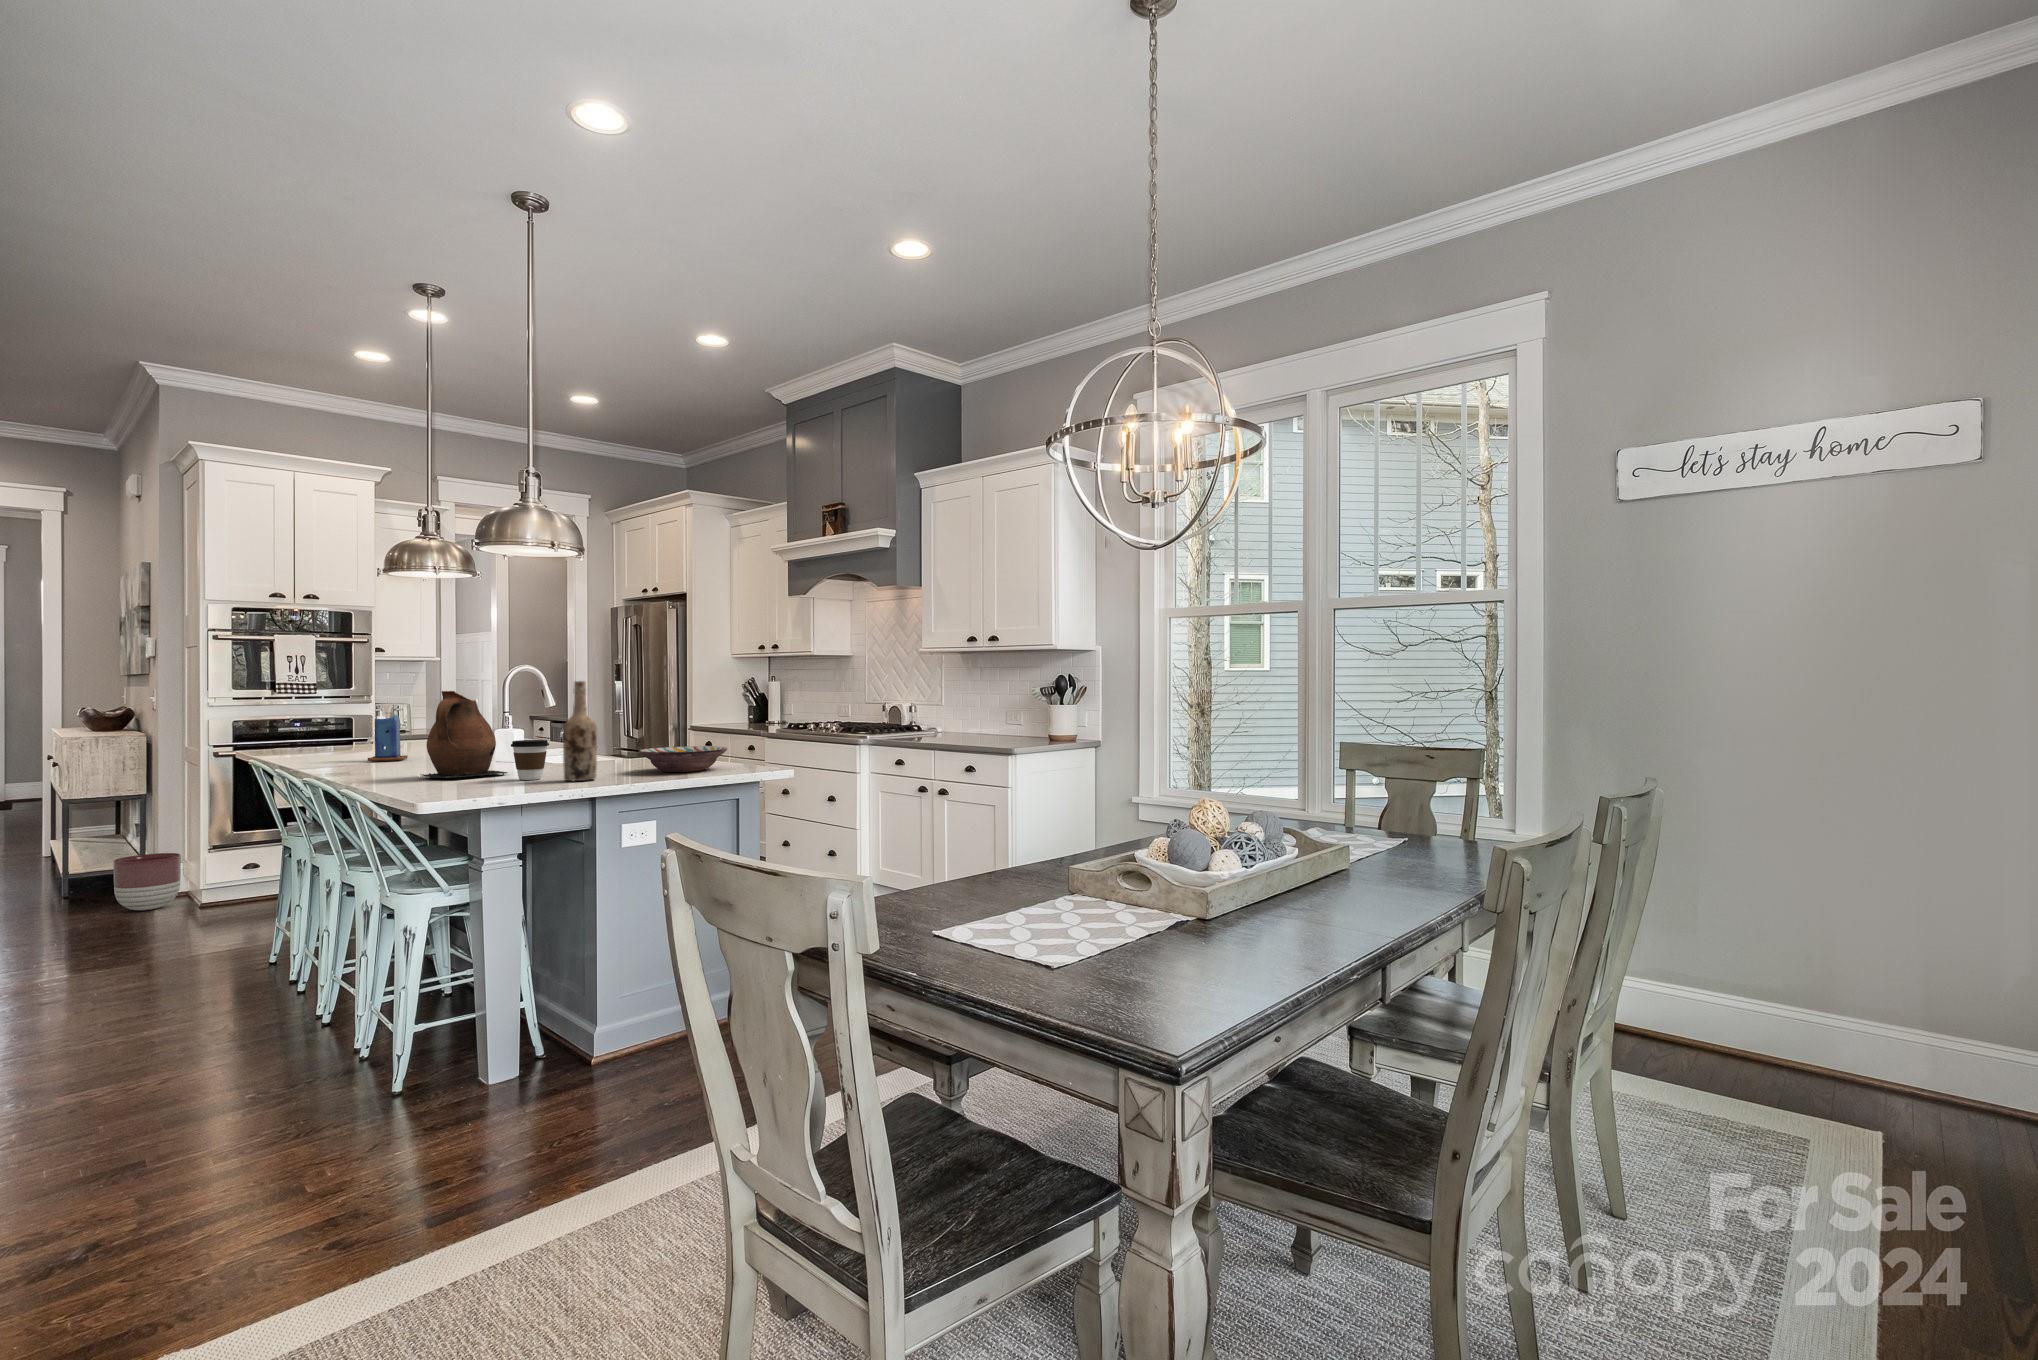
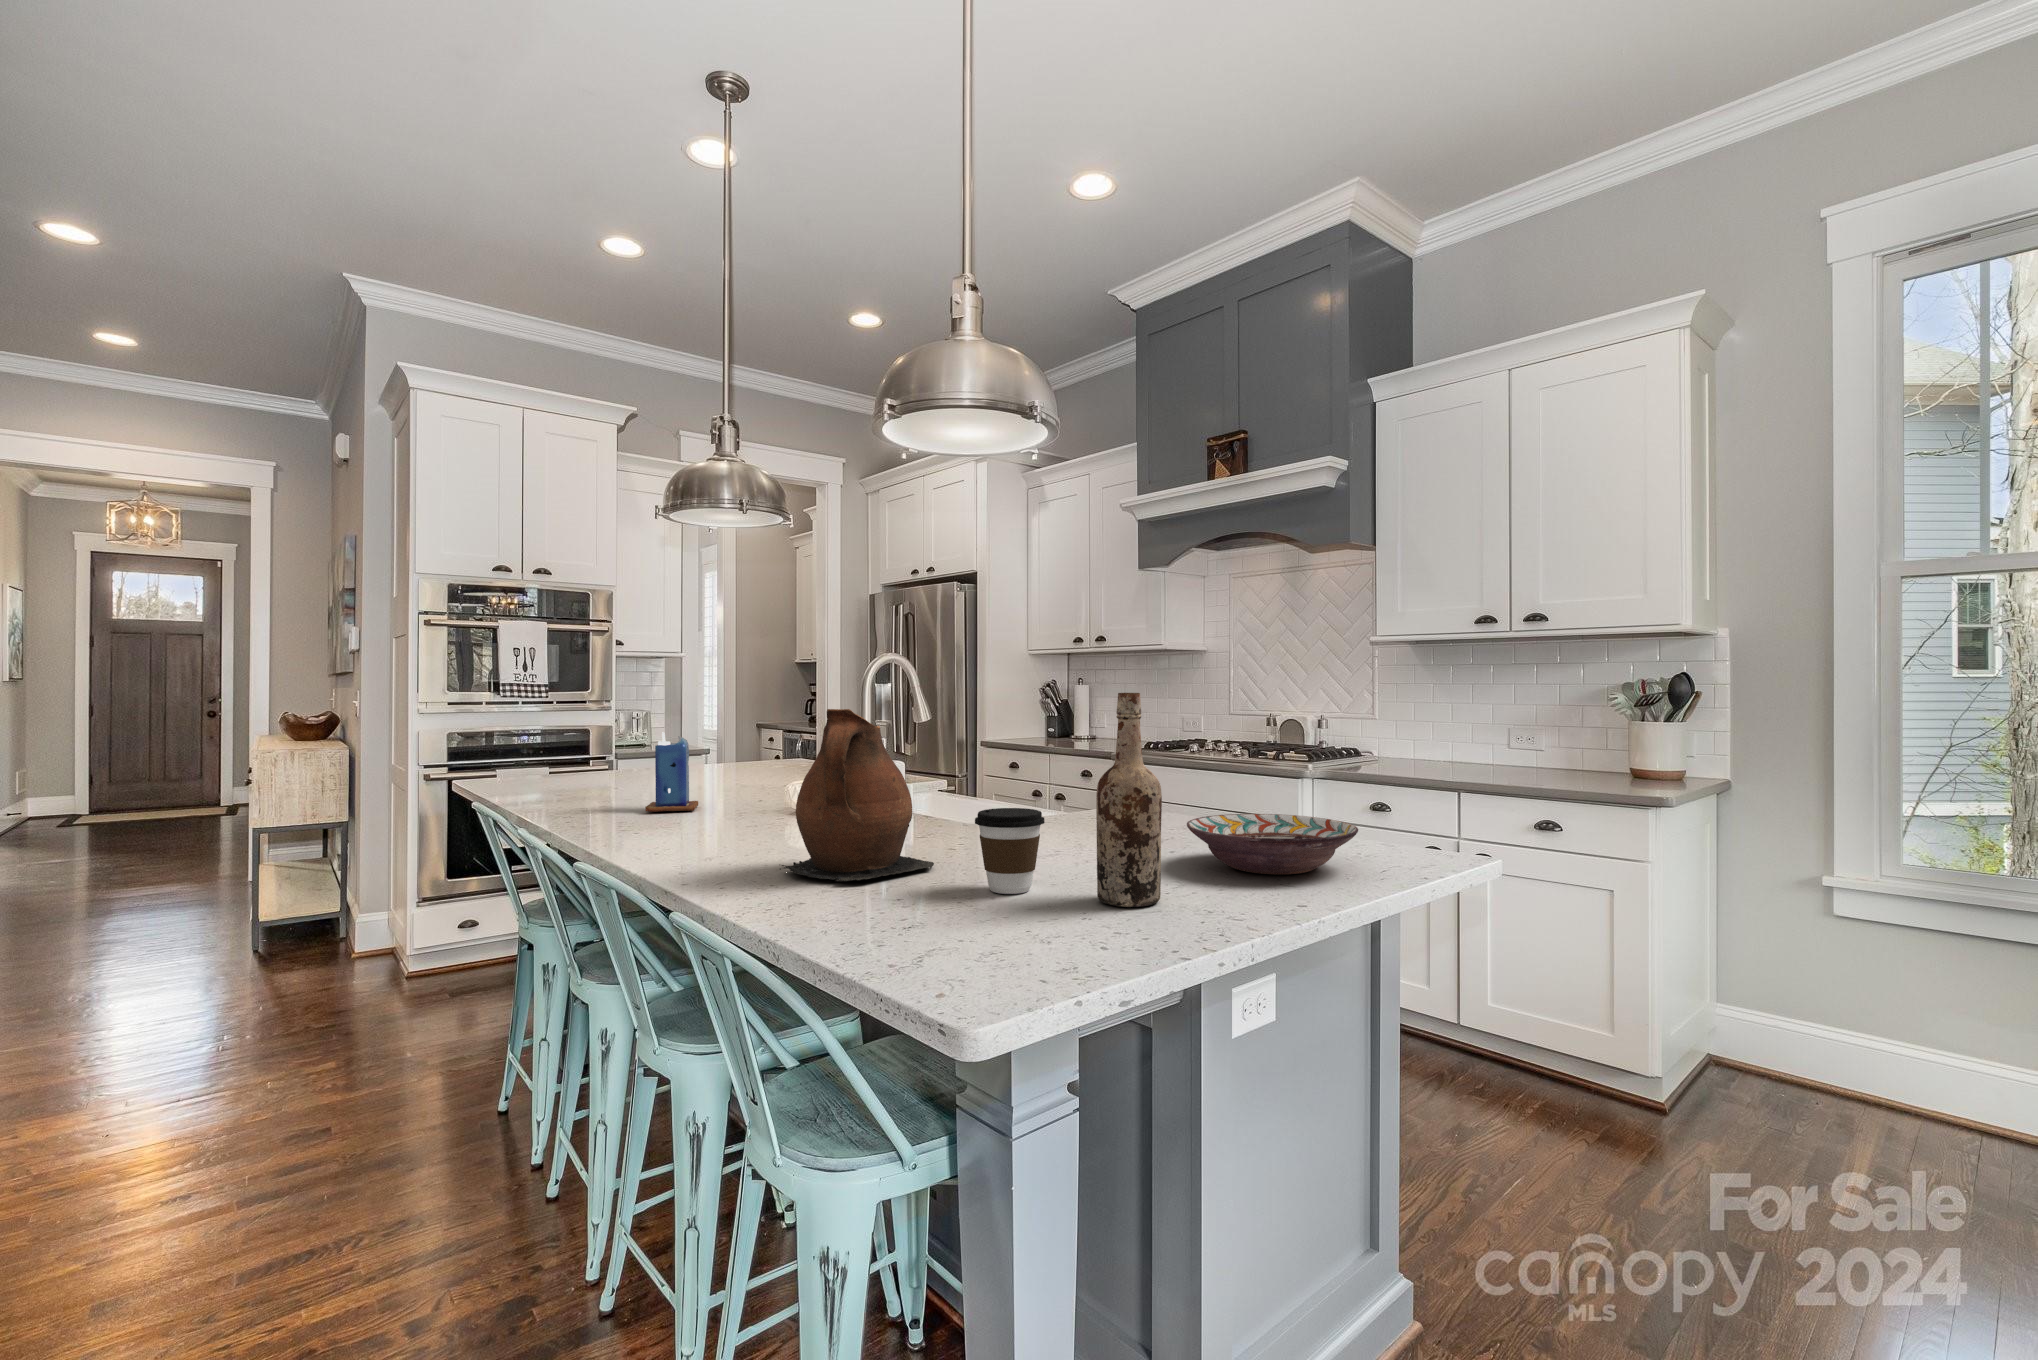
planter: present [113,853,181,910] -> none [307,900,385,975]

